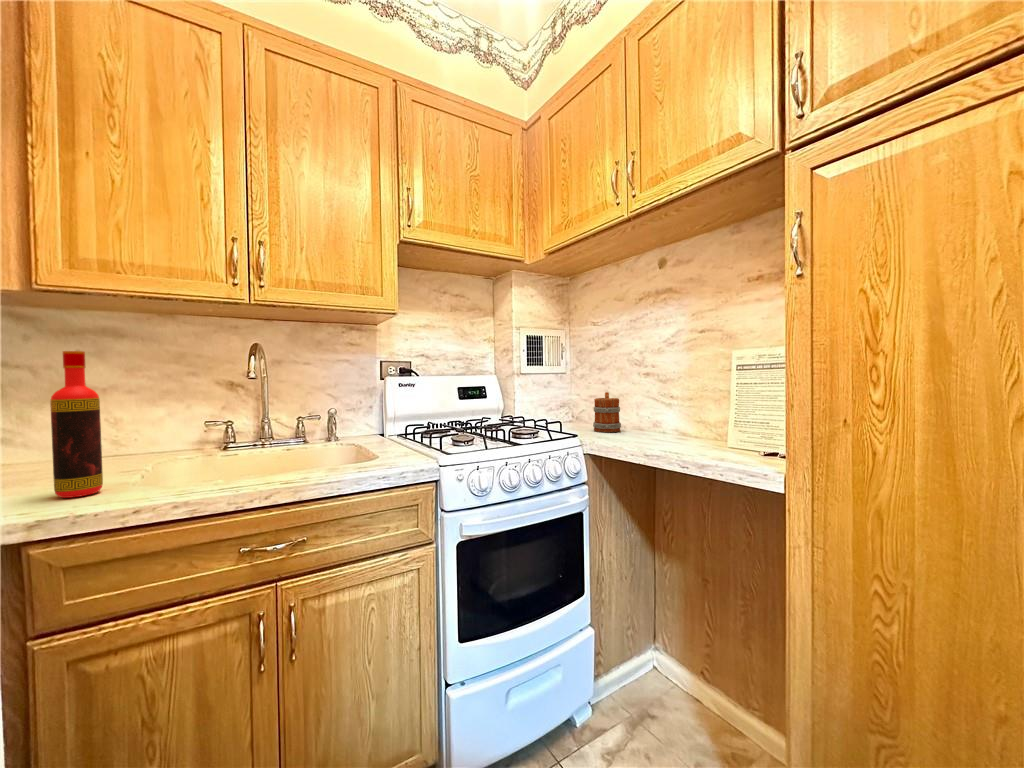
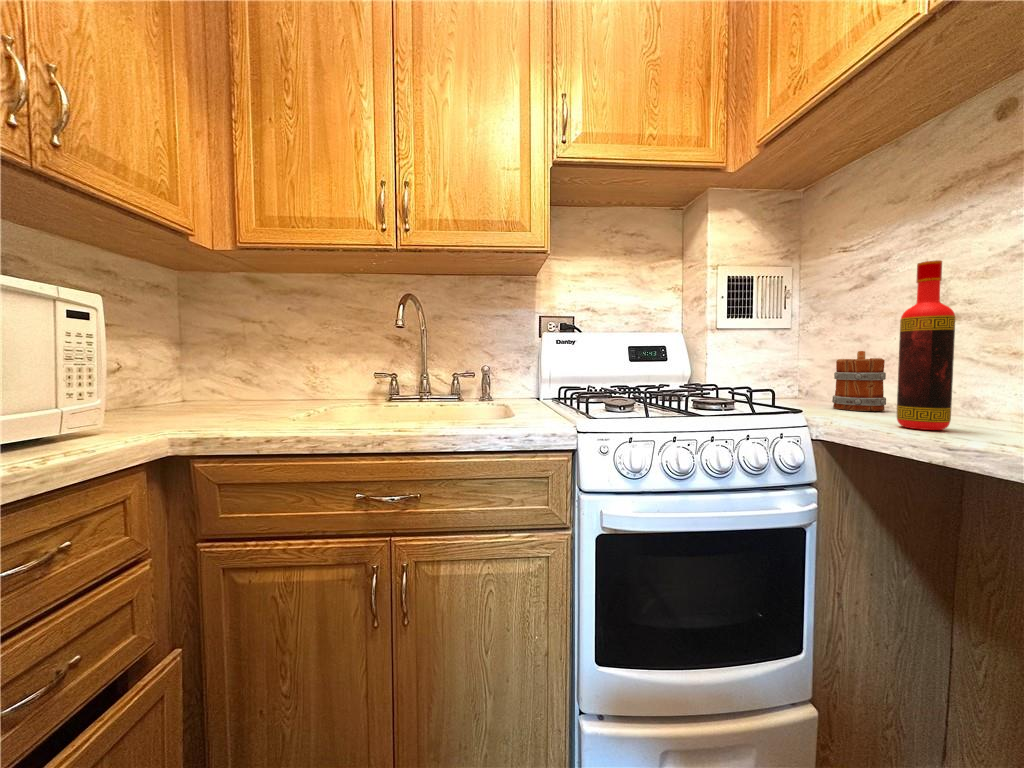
bottle: present [50,351,103,498] -> present [897,260,955,430]

